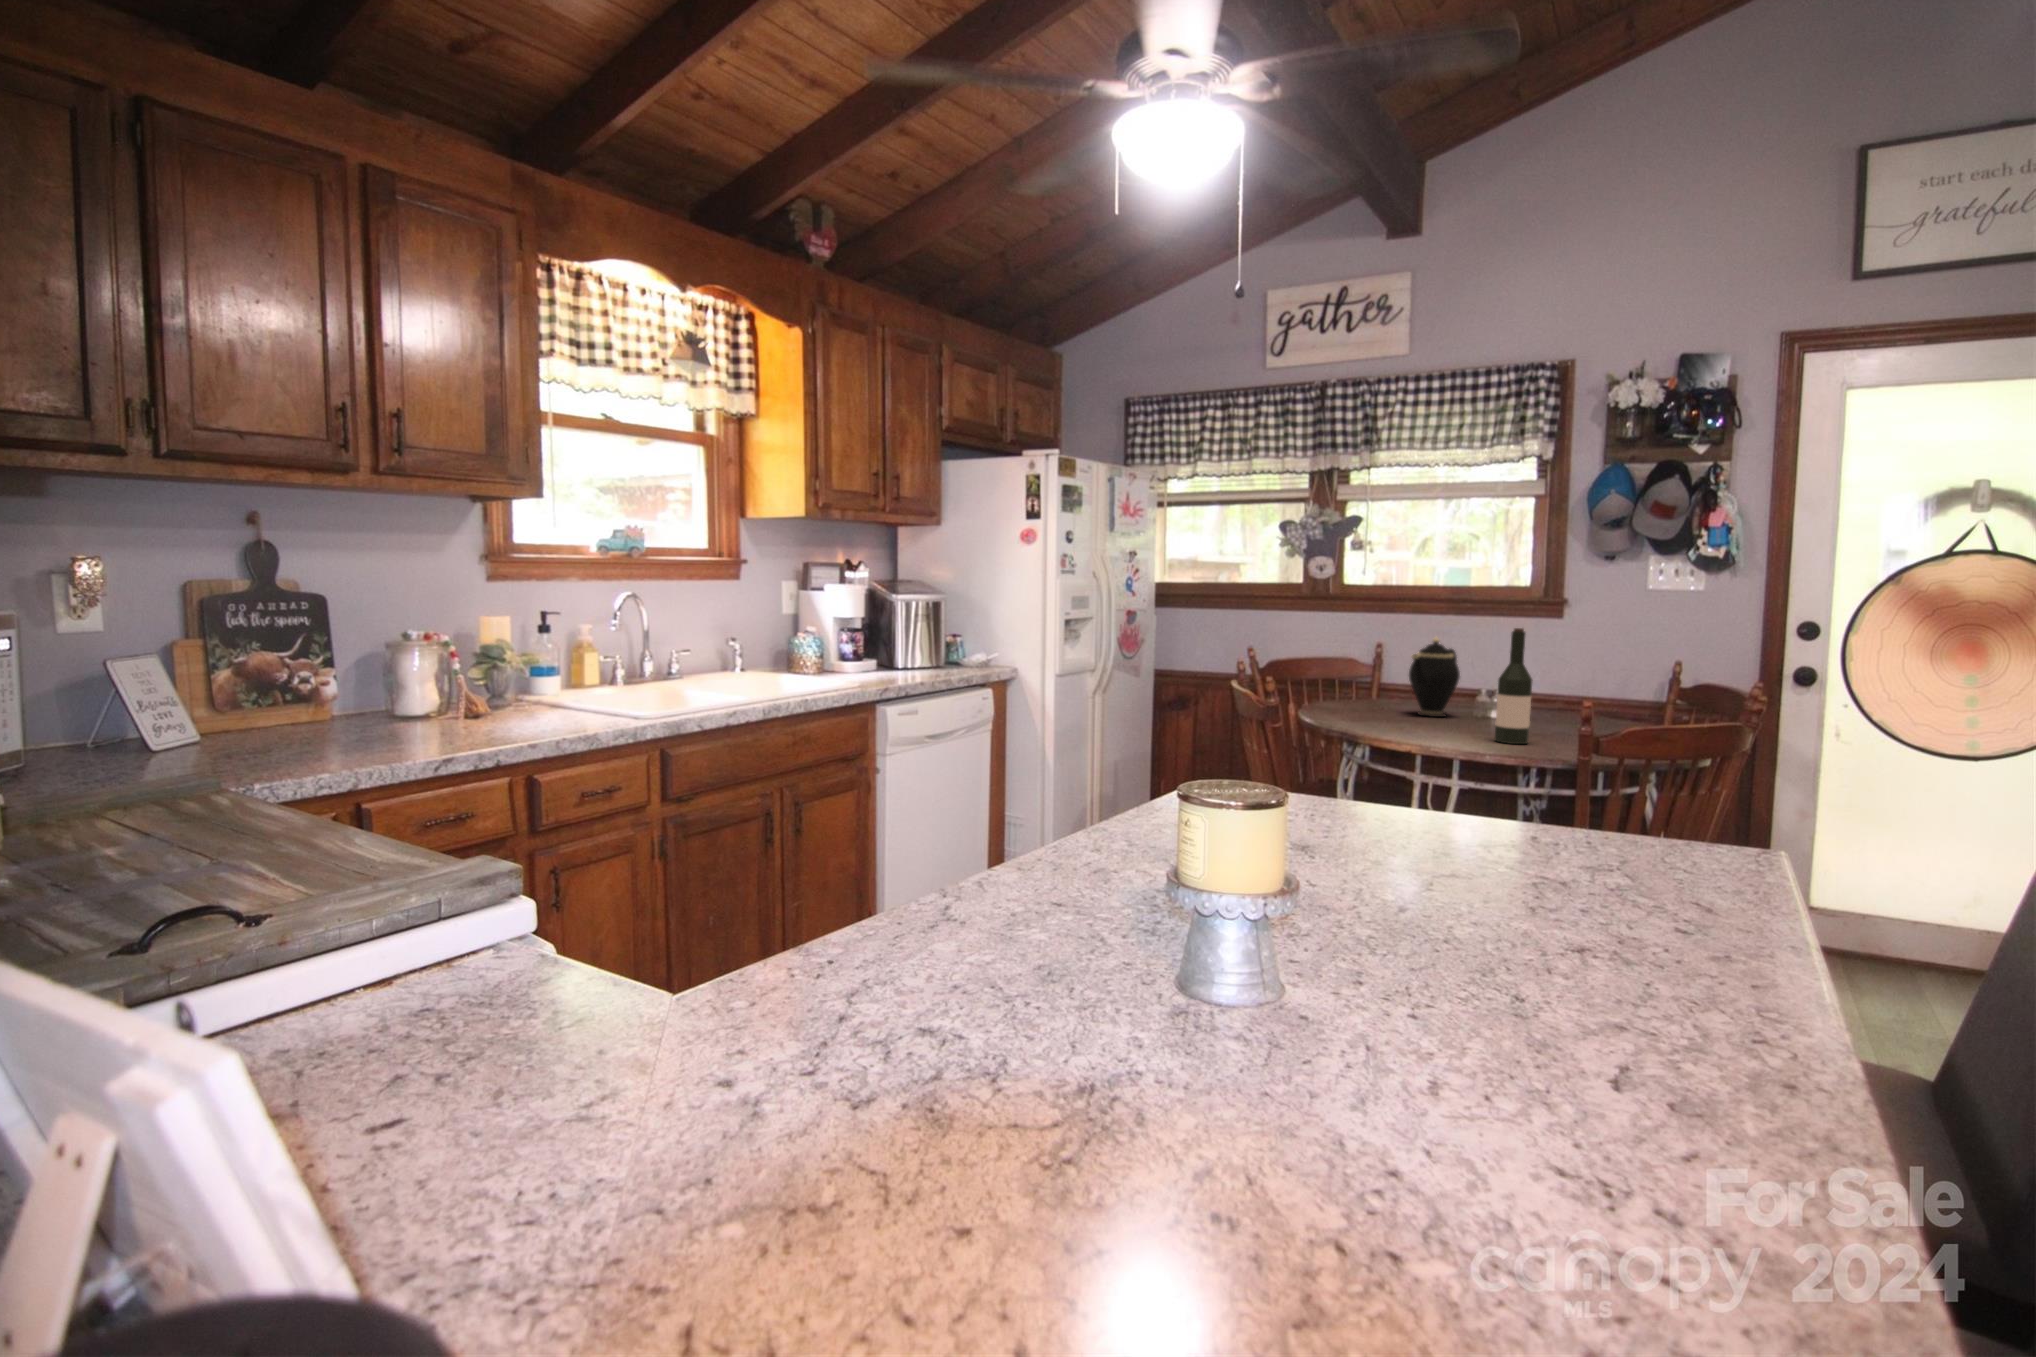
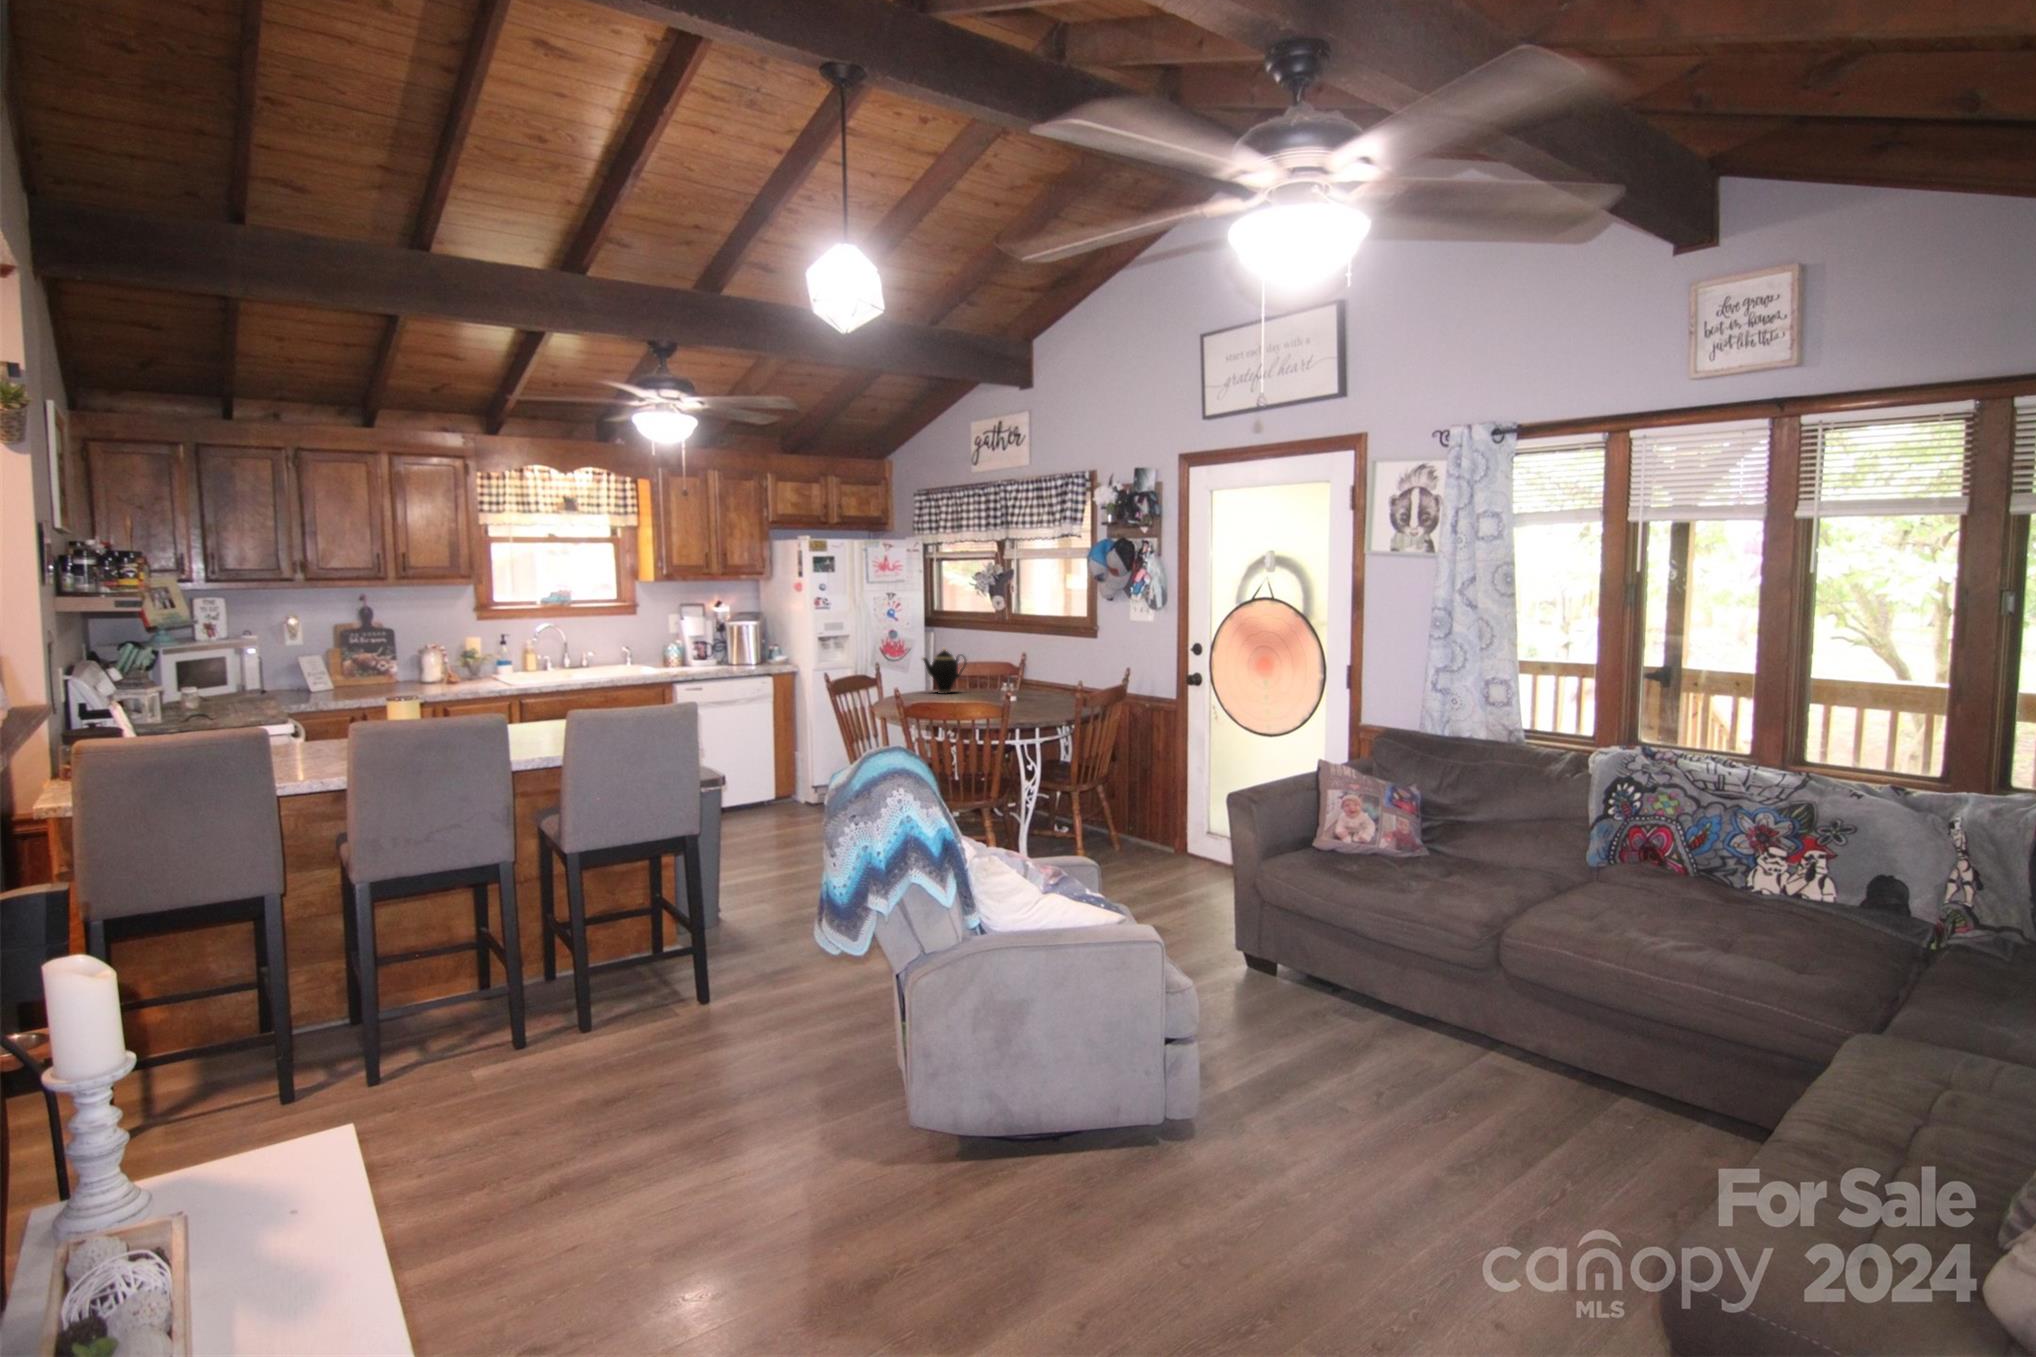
wine bottle: present [1495,628,1533,744] -> none [893,642,910,703]

